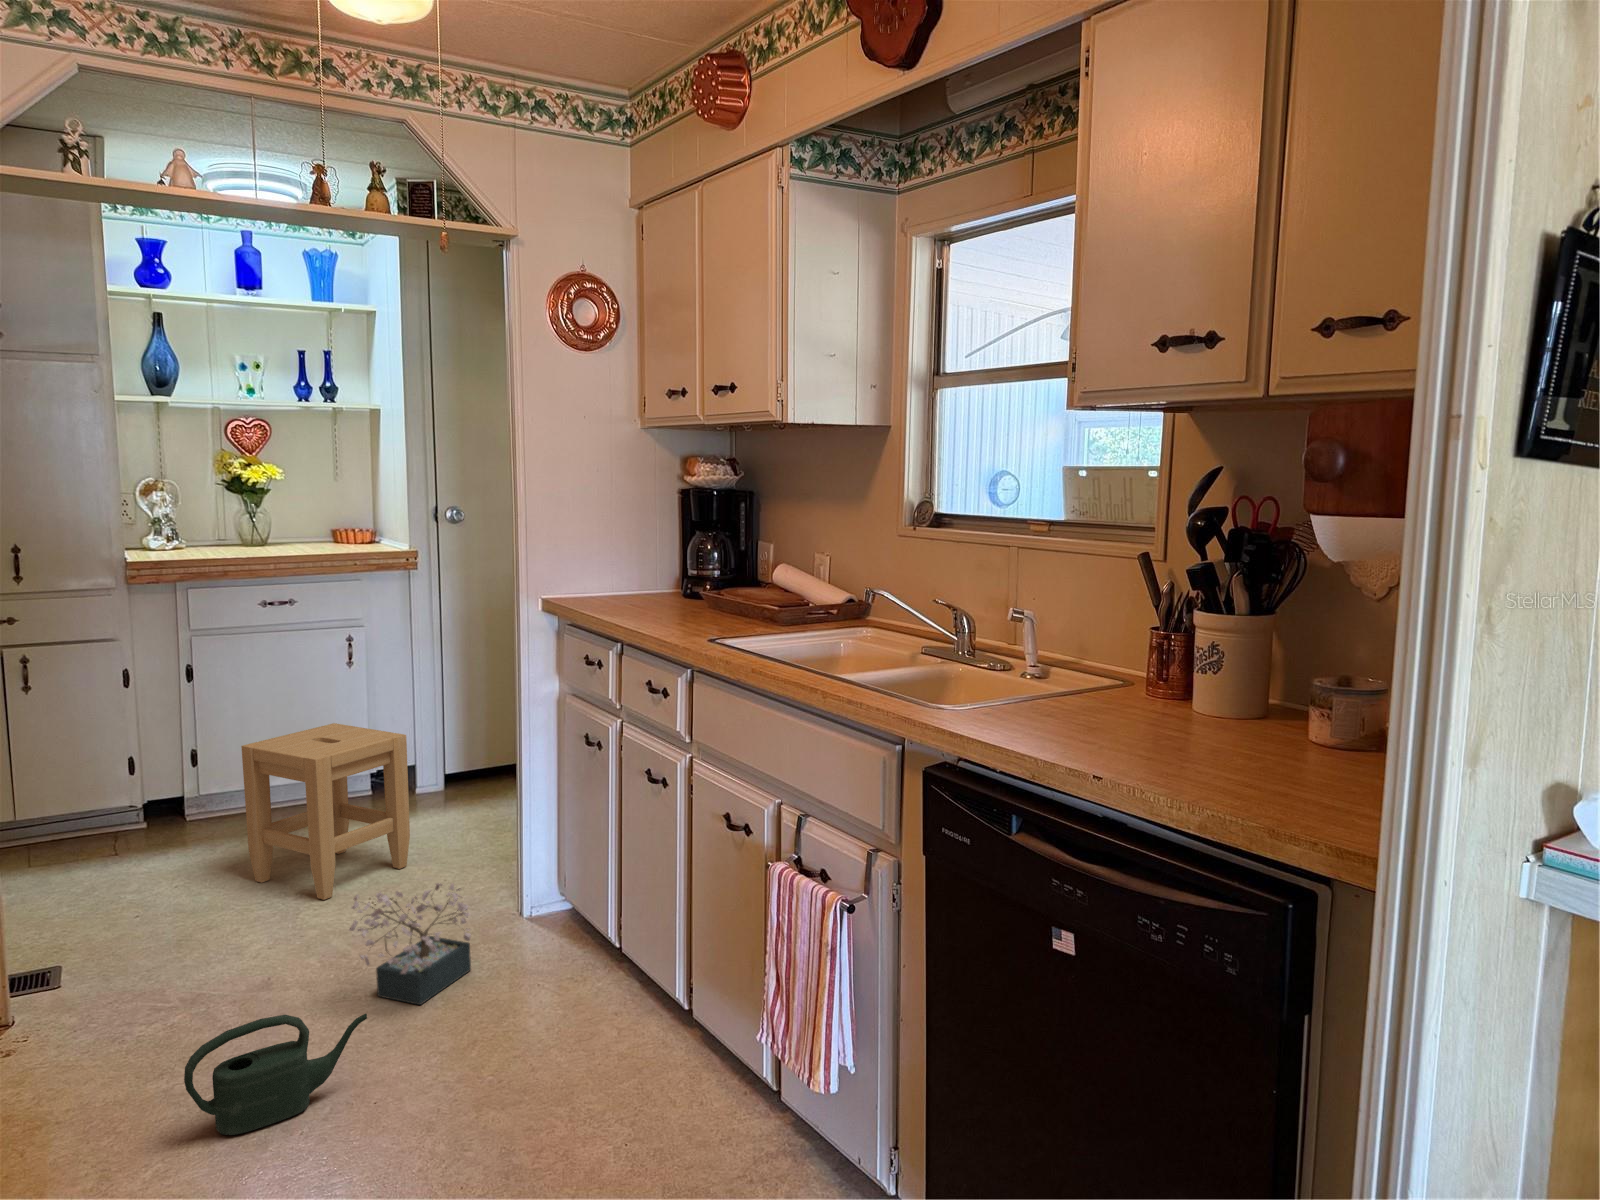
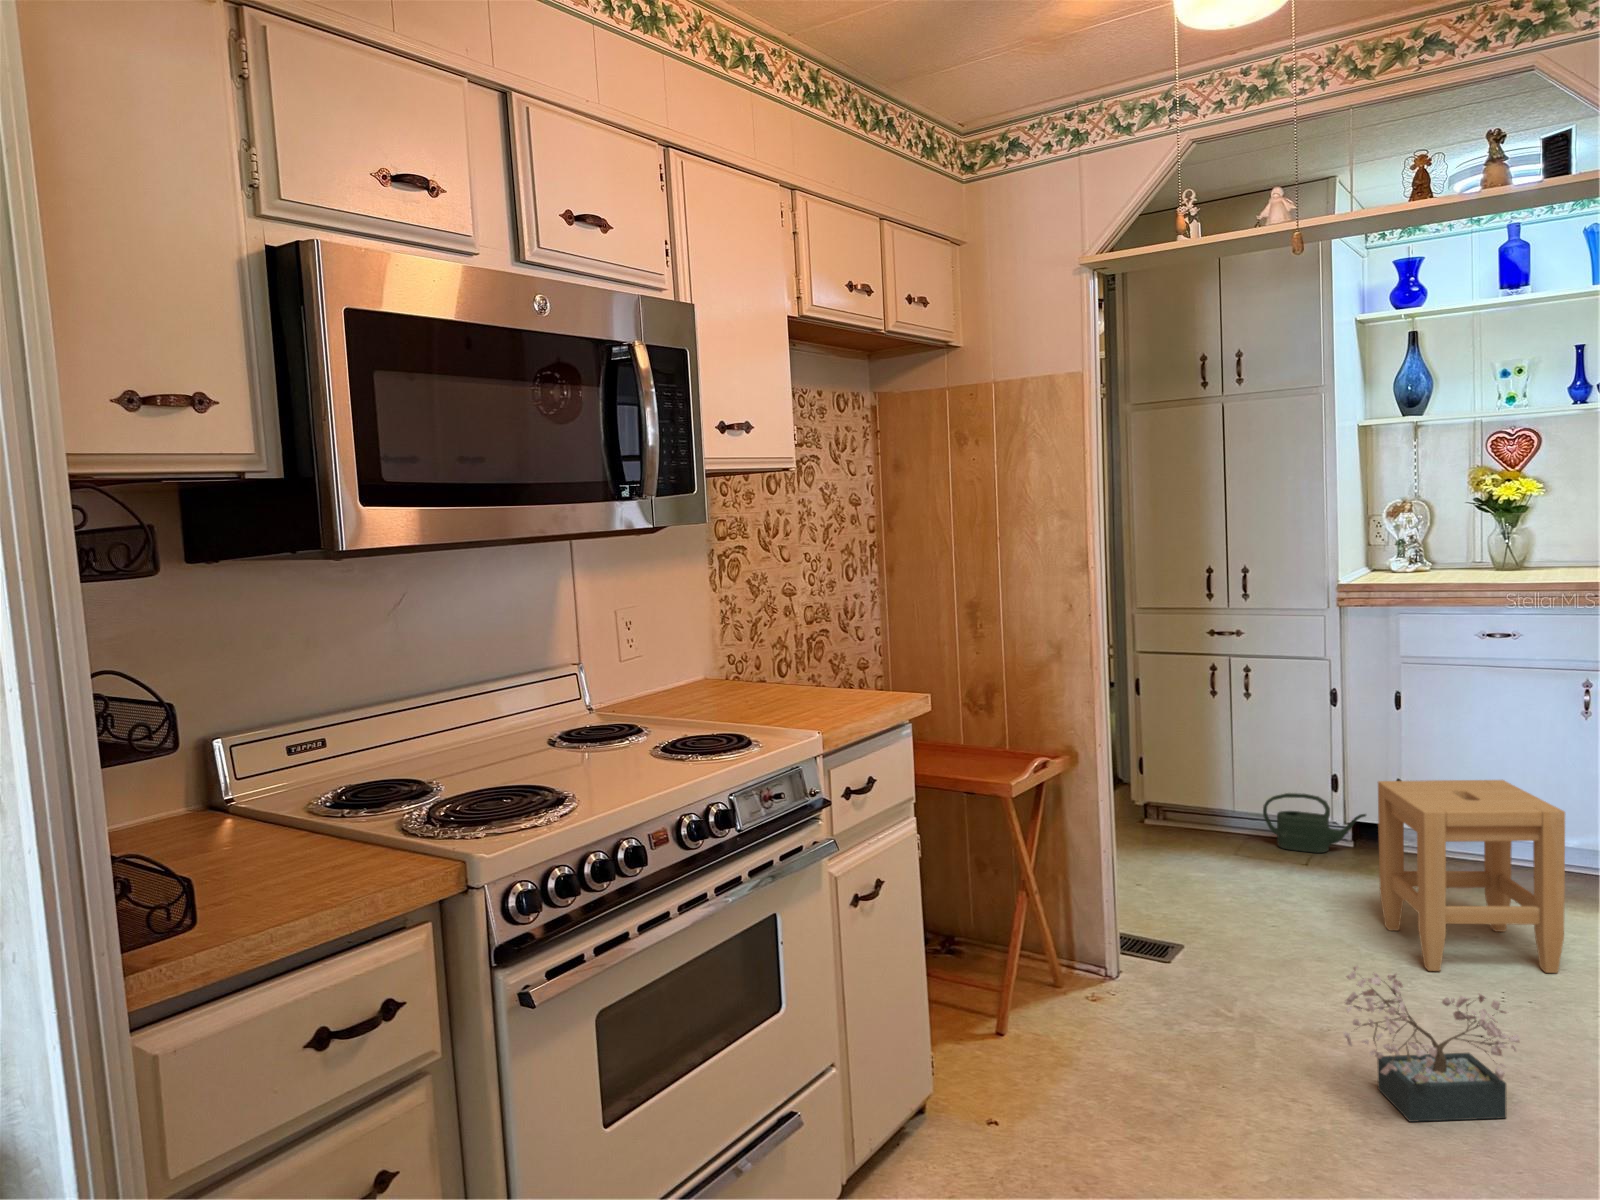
watering can: present [184,1014,367,1135] -> present [1263,793,1366,853]

